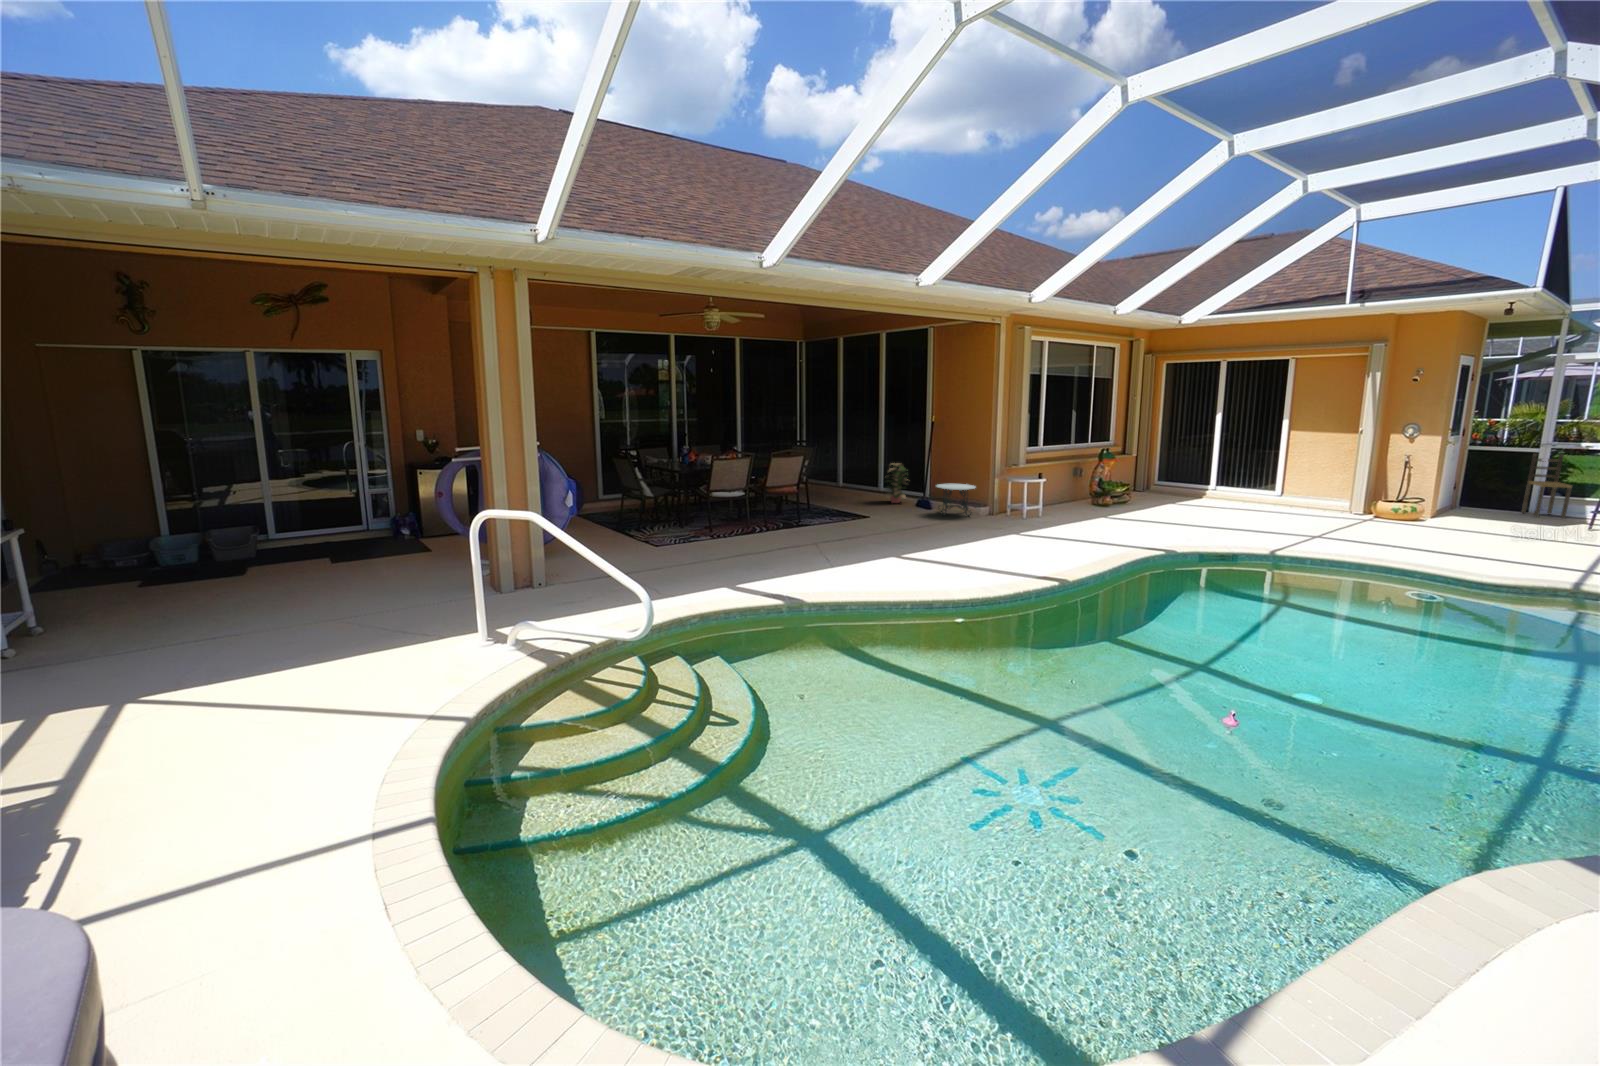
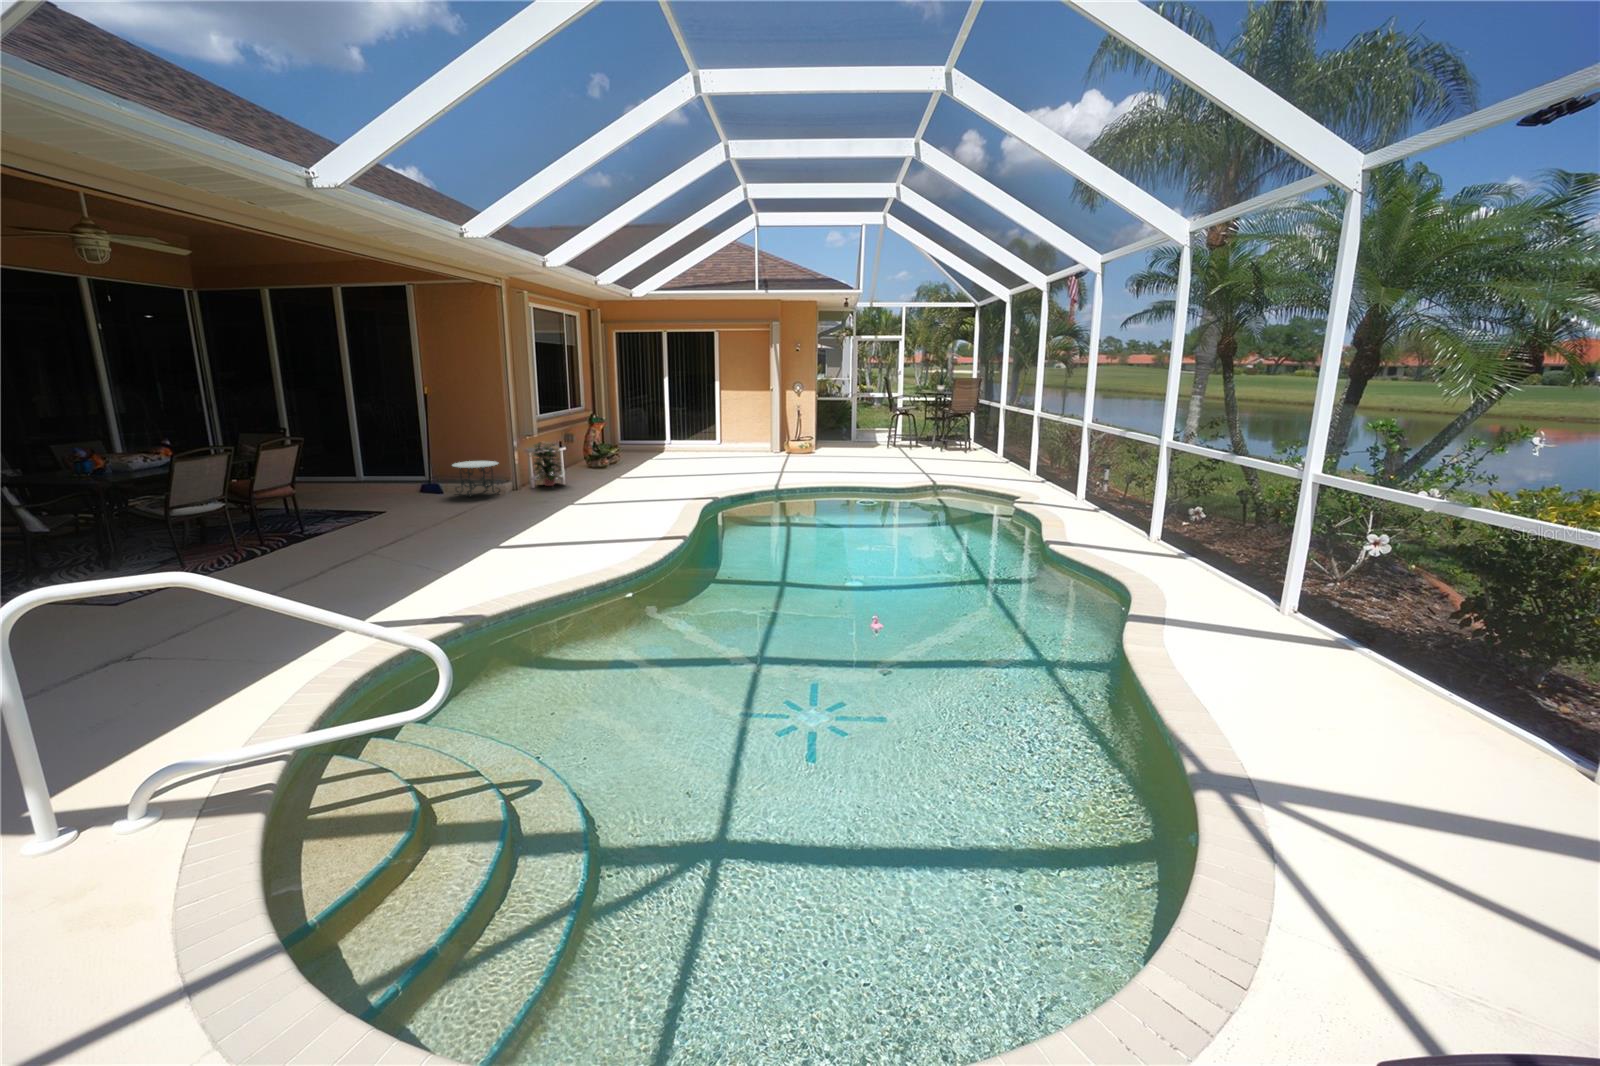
chair: present [1522,453,1572,518] -> none [849,399,873,441]
decorative plant: present [886,463,907,503] -> present [530,441,562,486]

